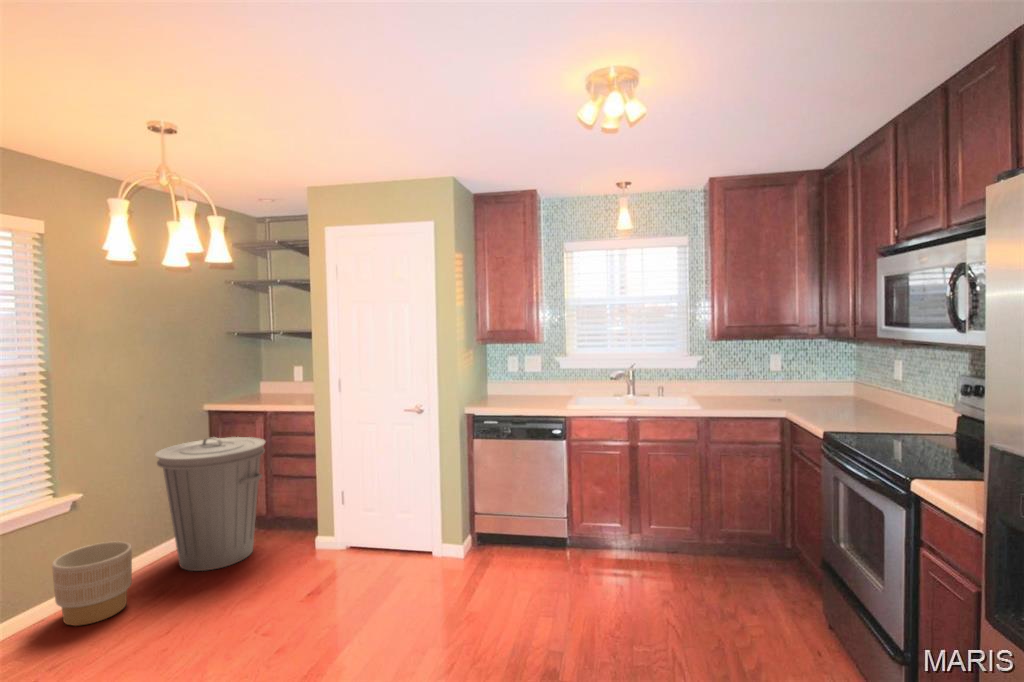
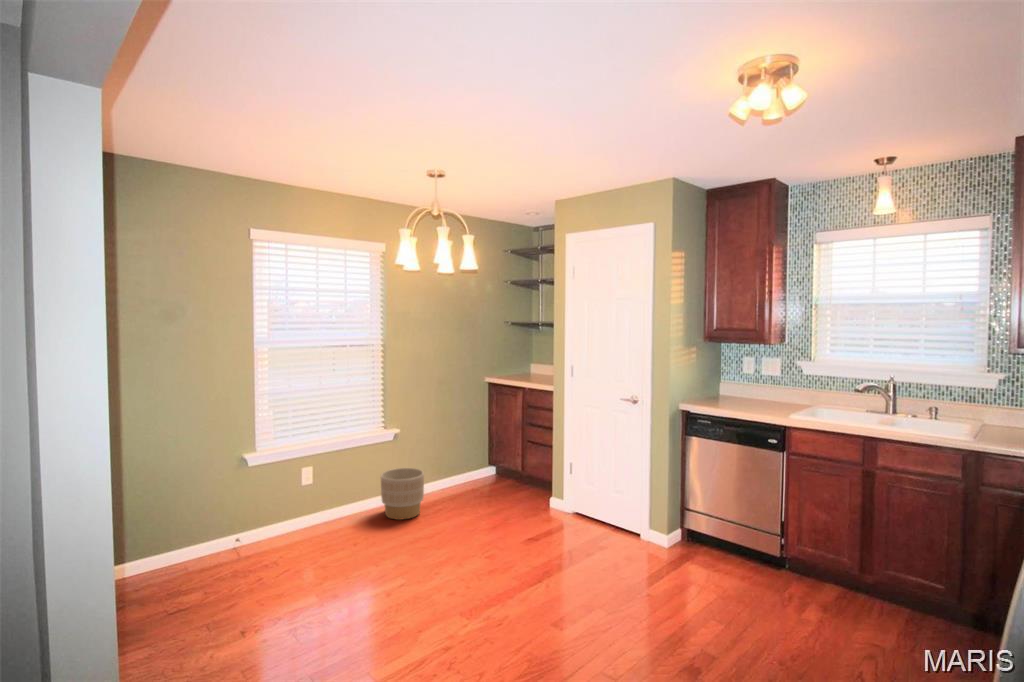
trash can: present [155,437,265,571] -> none [445,405,520,505]

